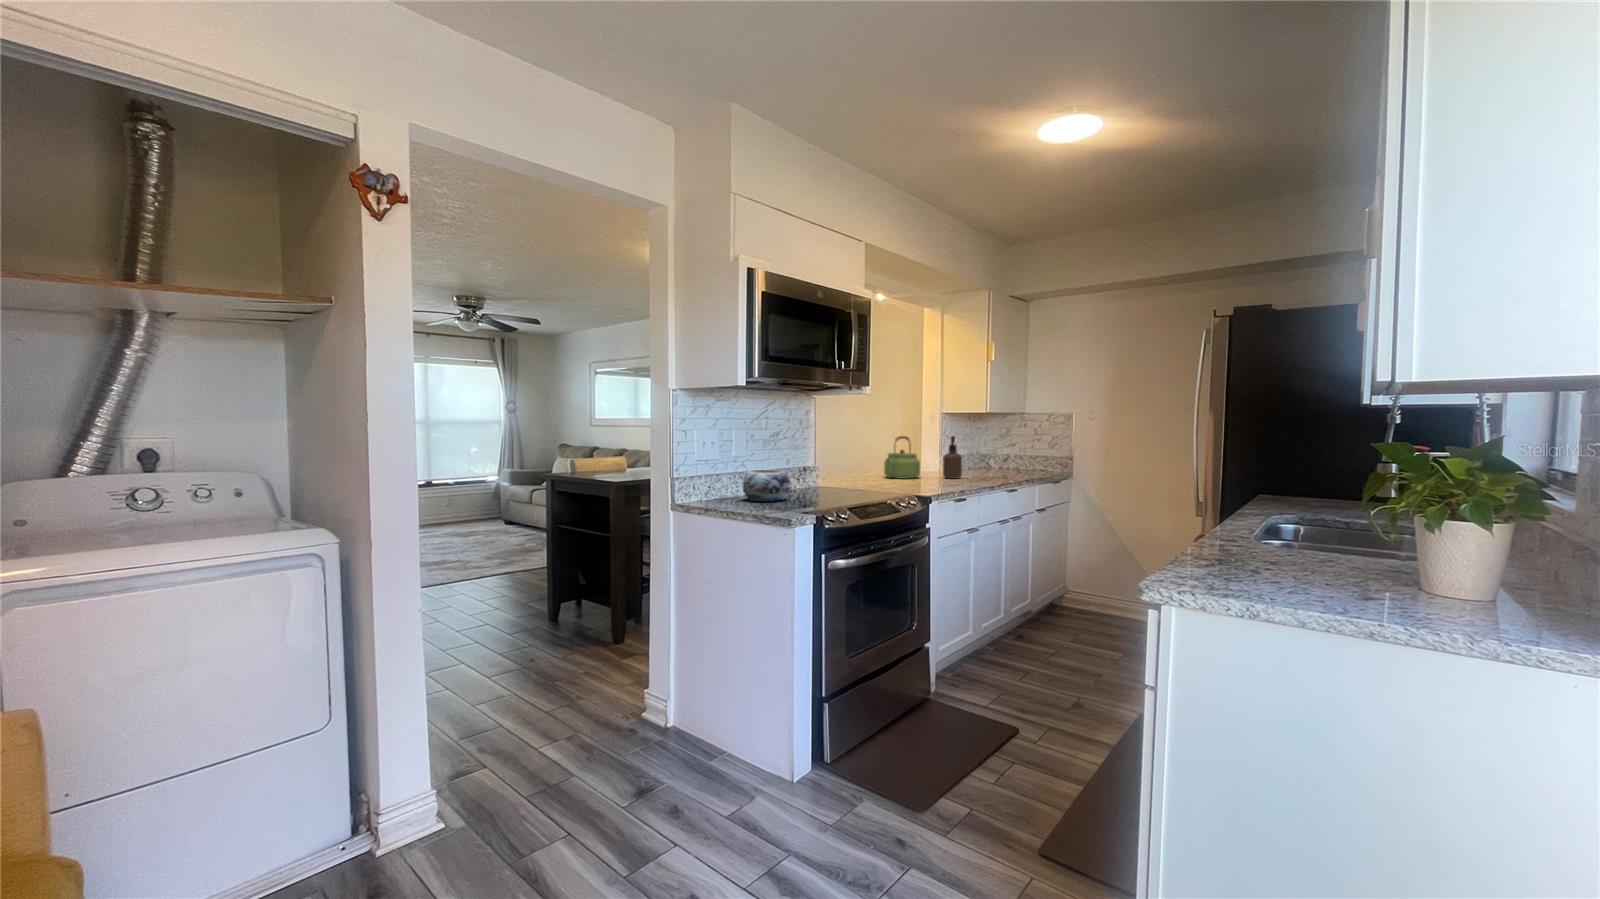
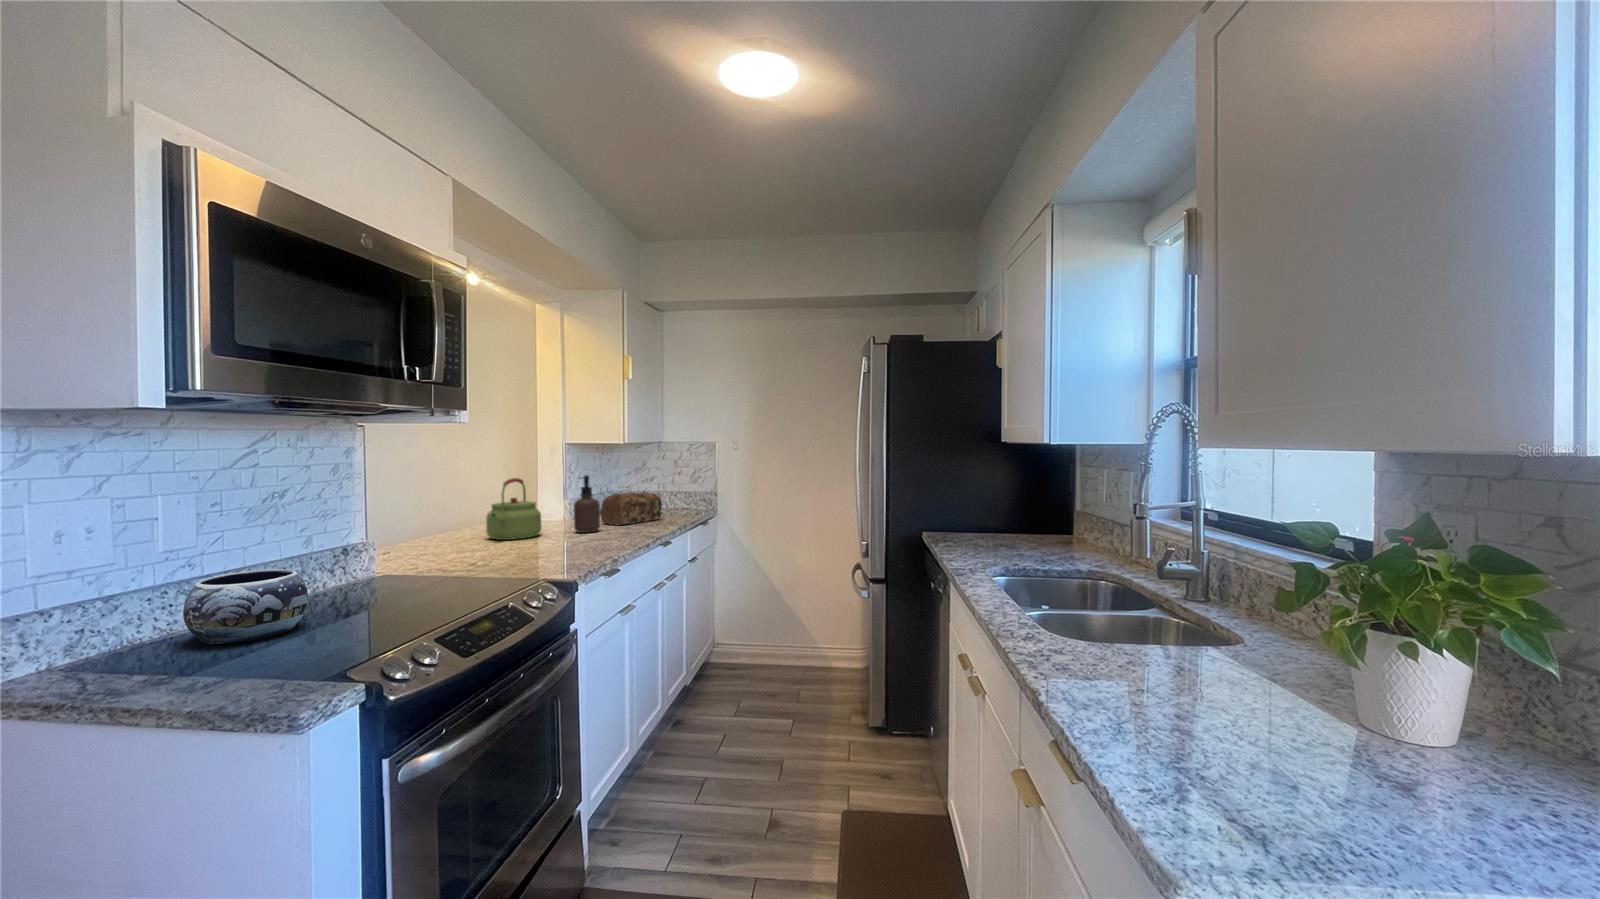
bread loaf: none [965,452,1015,477] -> present [600,492,662,525]

